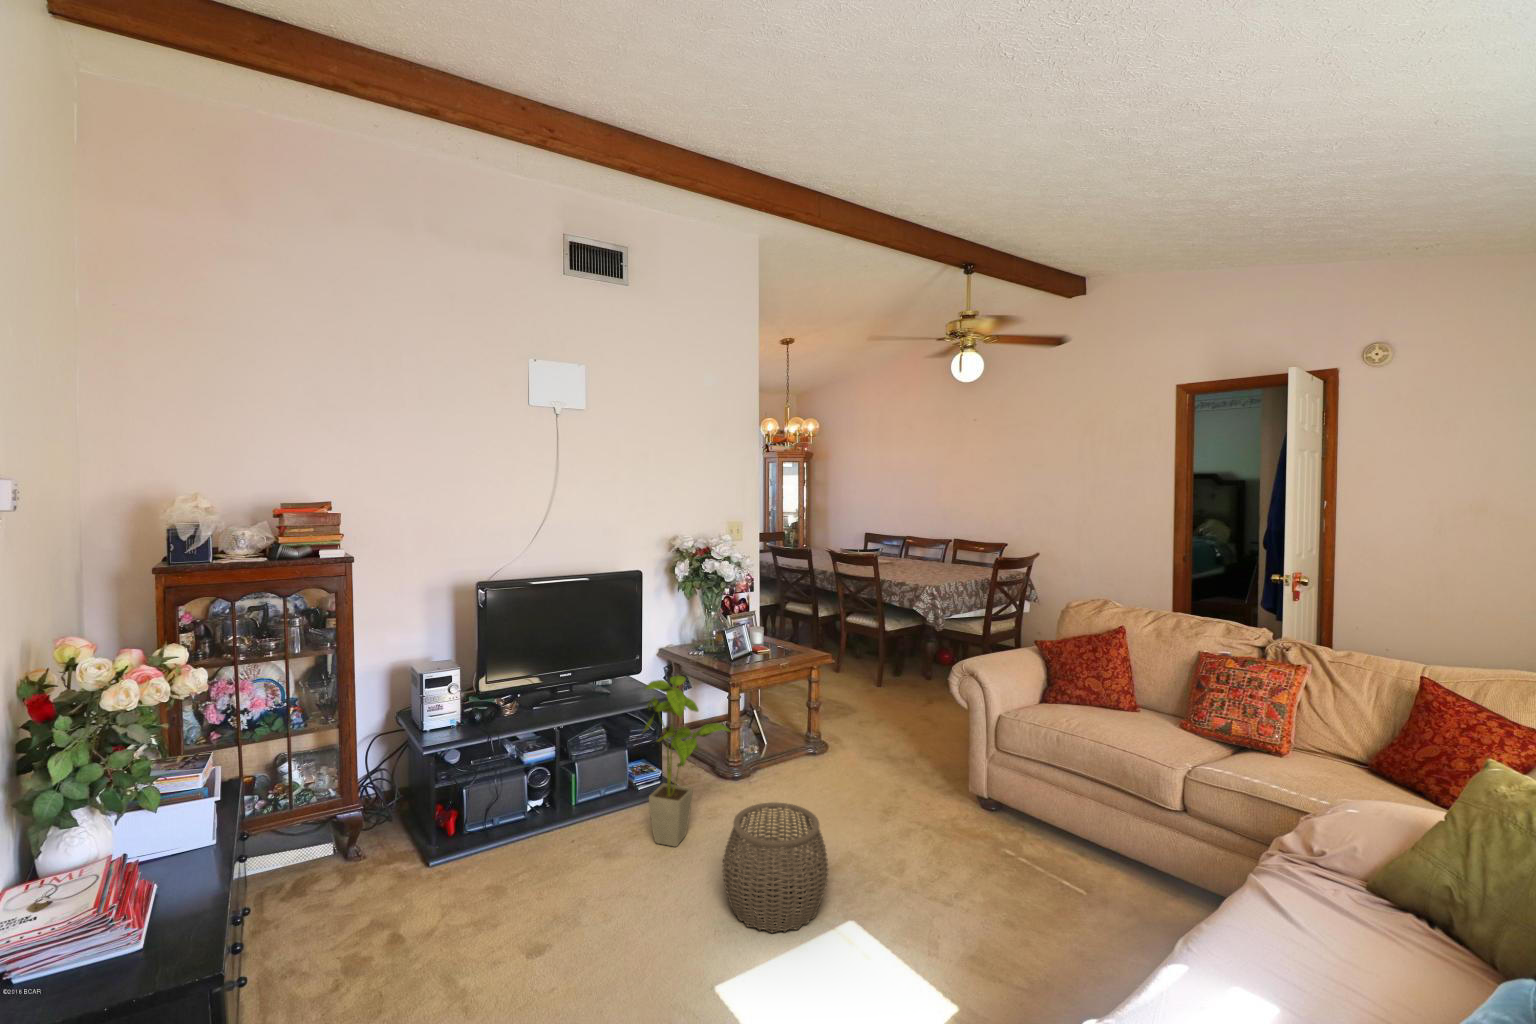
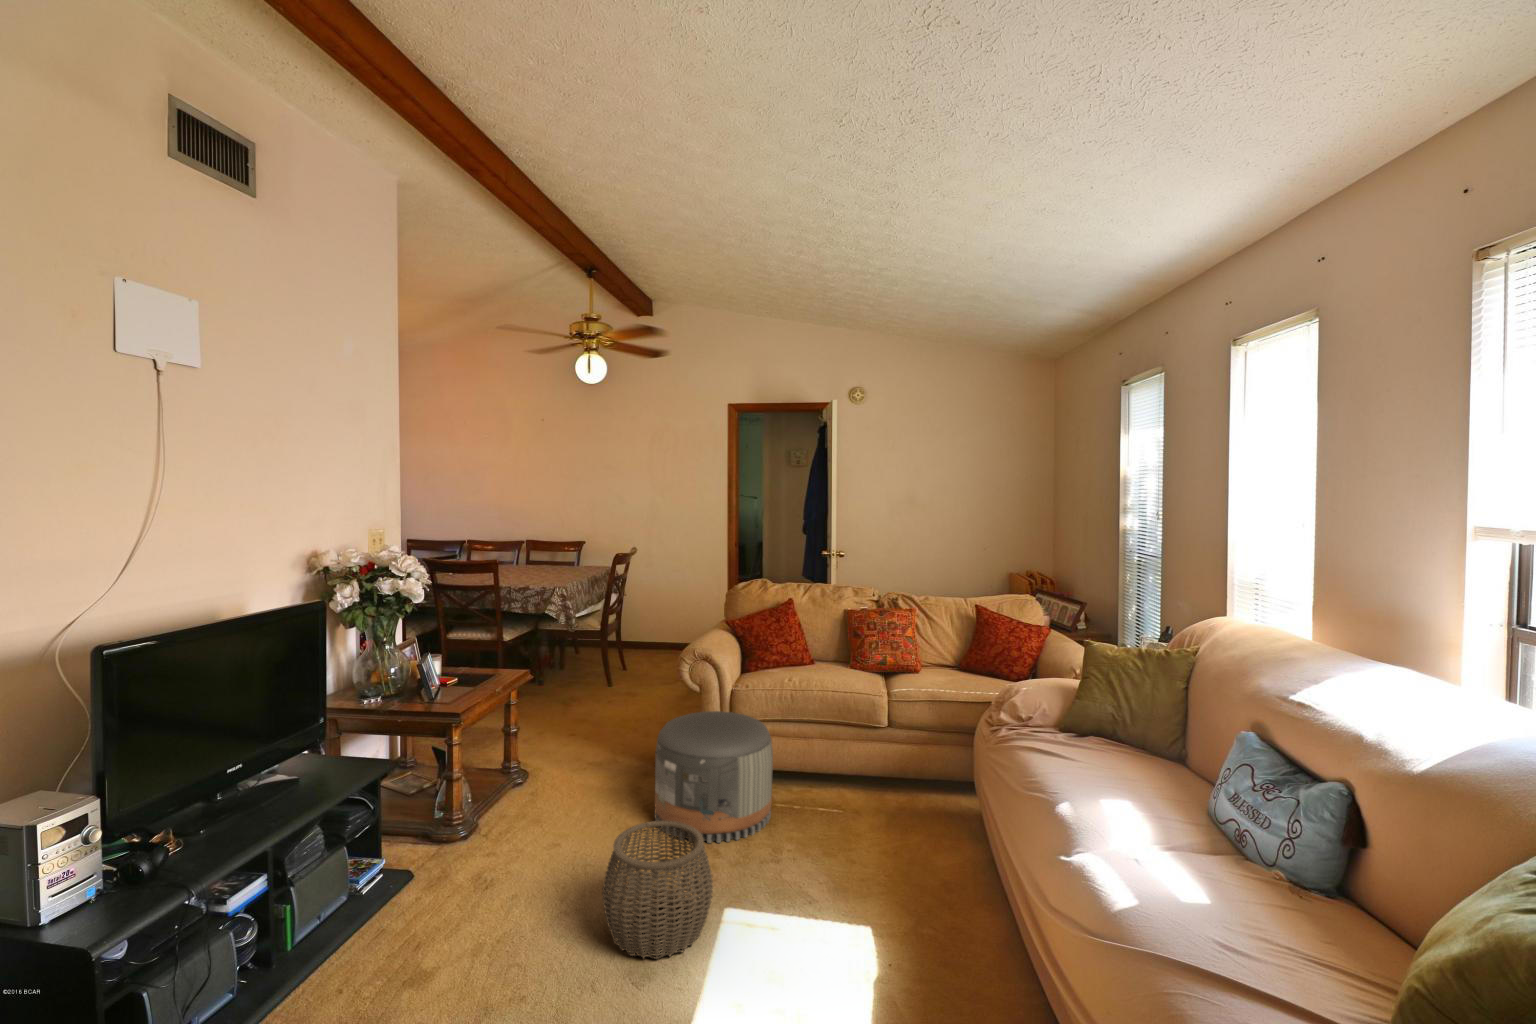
house plant: present [643,676,731,847] -> none [424,723,540,937]
pouf: none [876,727,1009,874] -> present [655,711,773,843]

